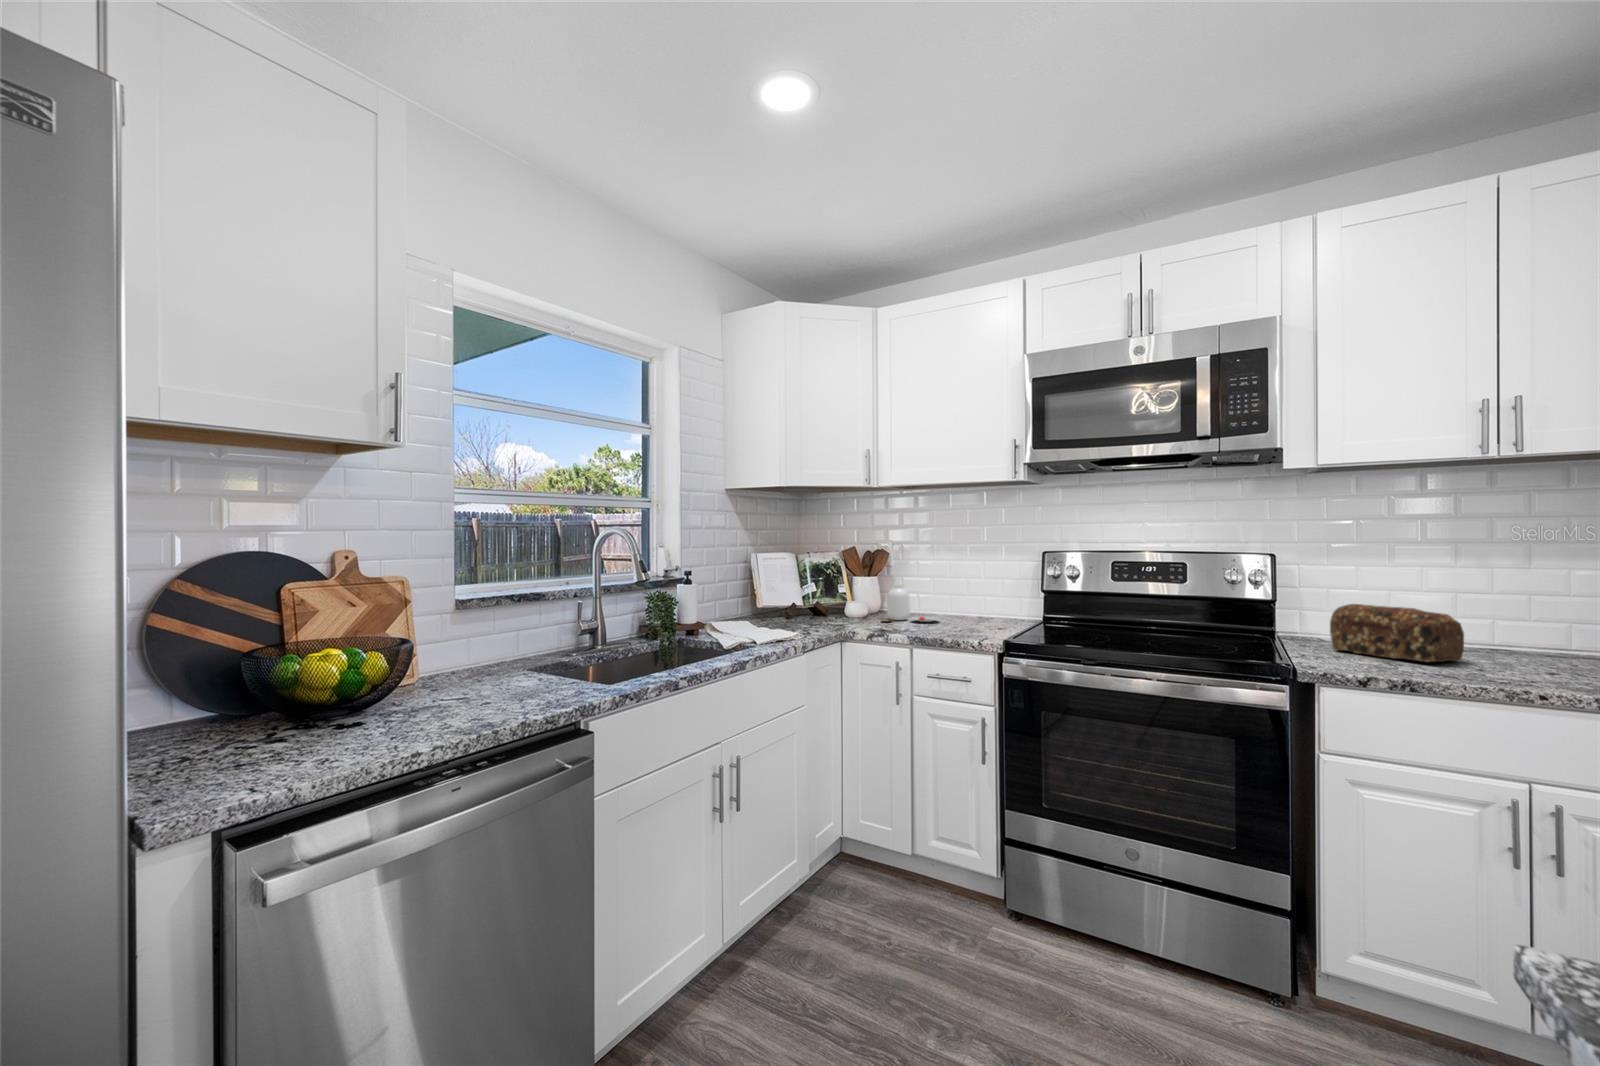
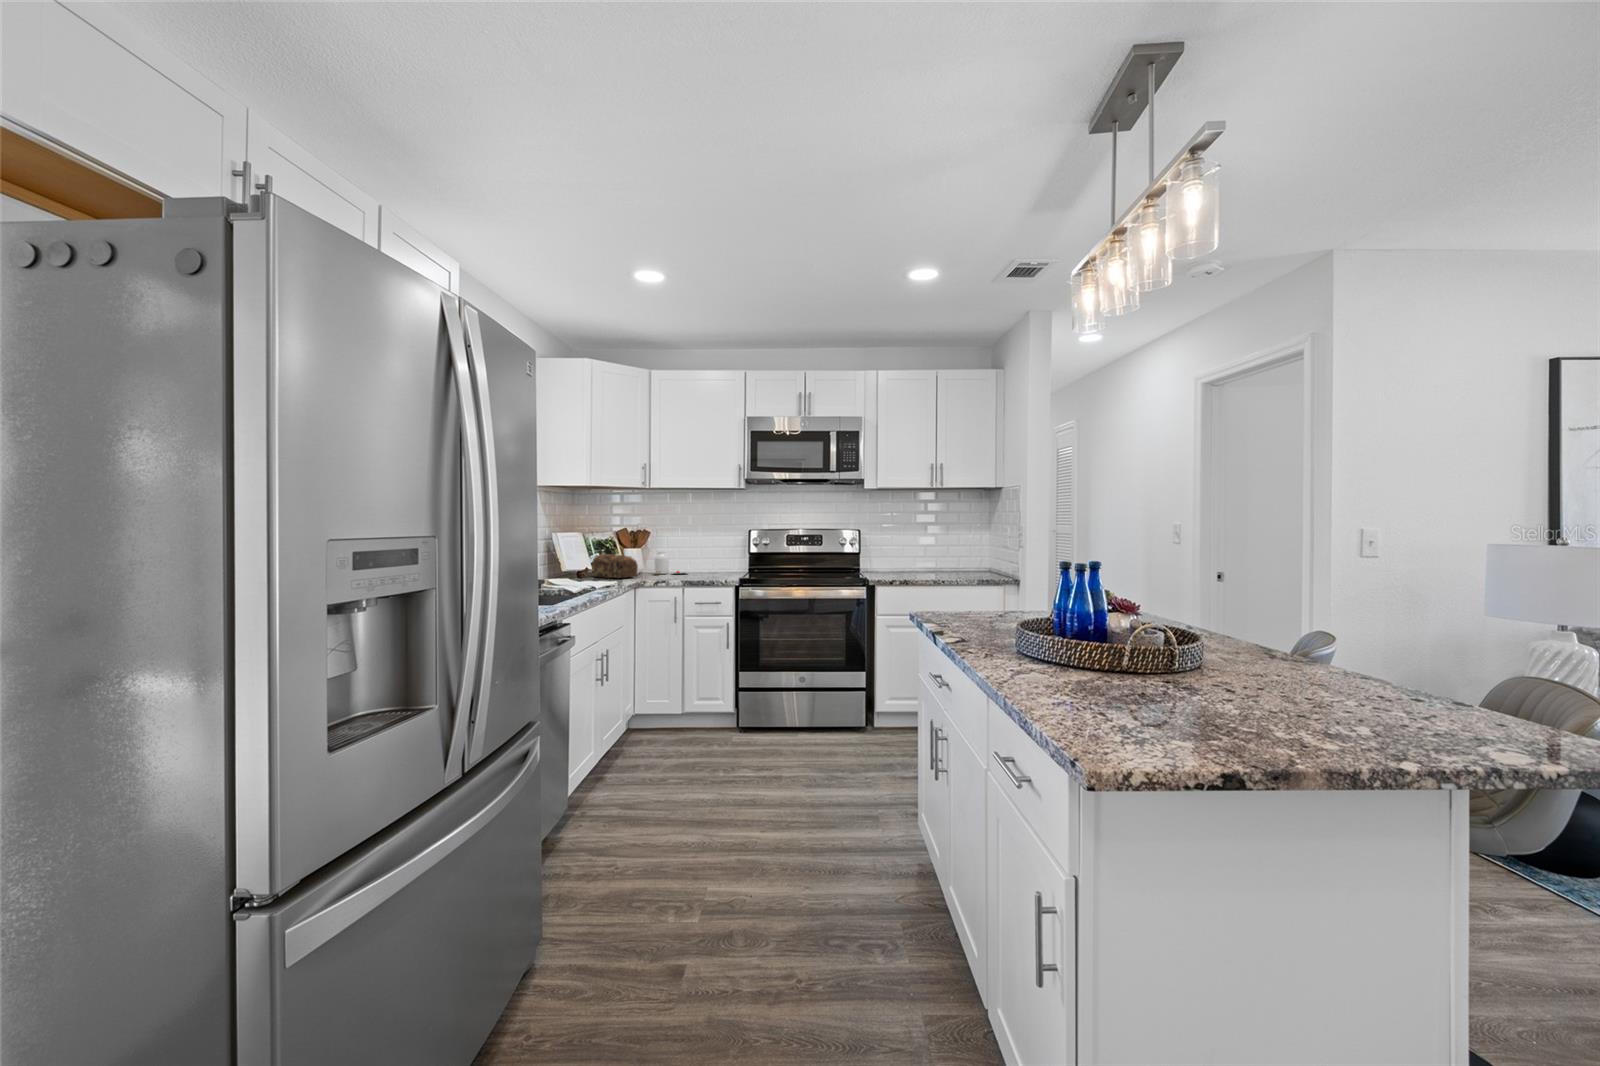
bread loaf: present [1330,604,1464,662] -> present [592,554,638,578]

